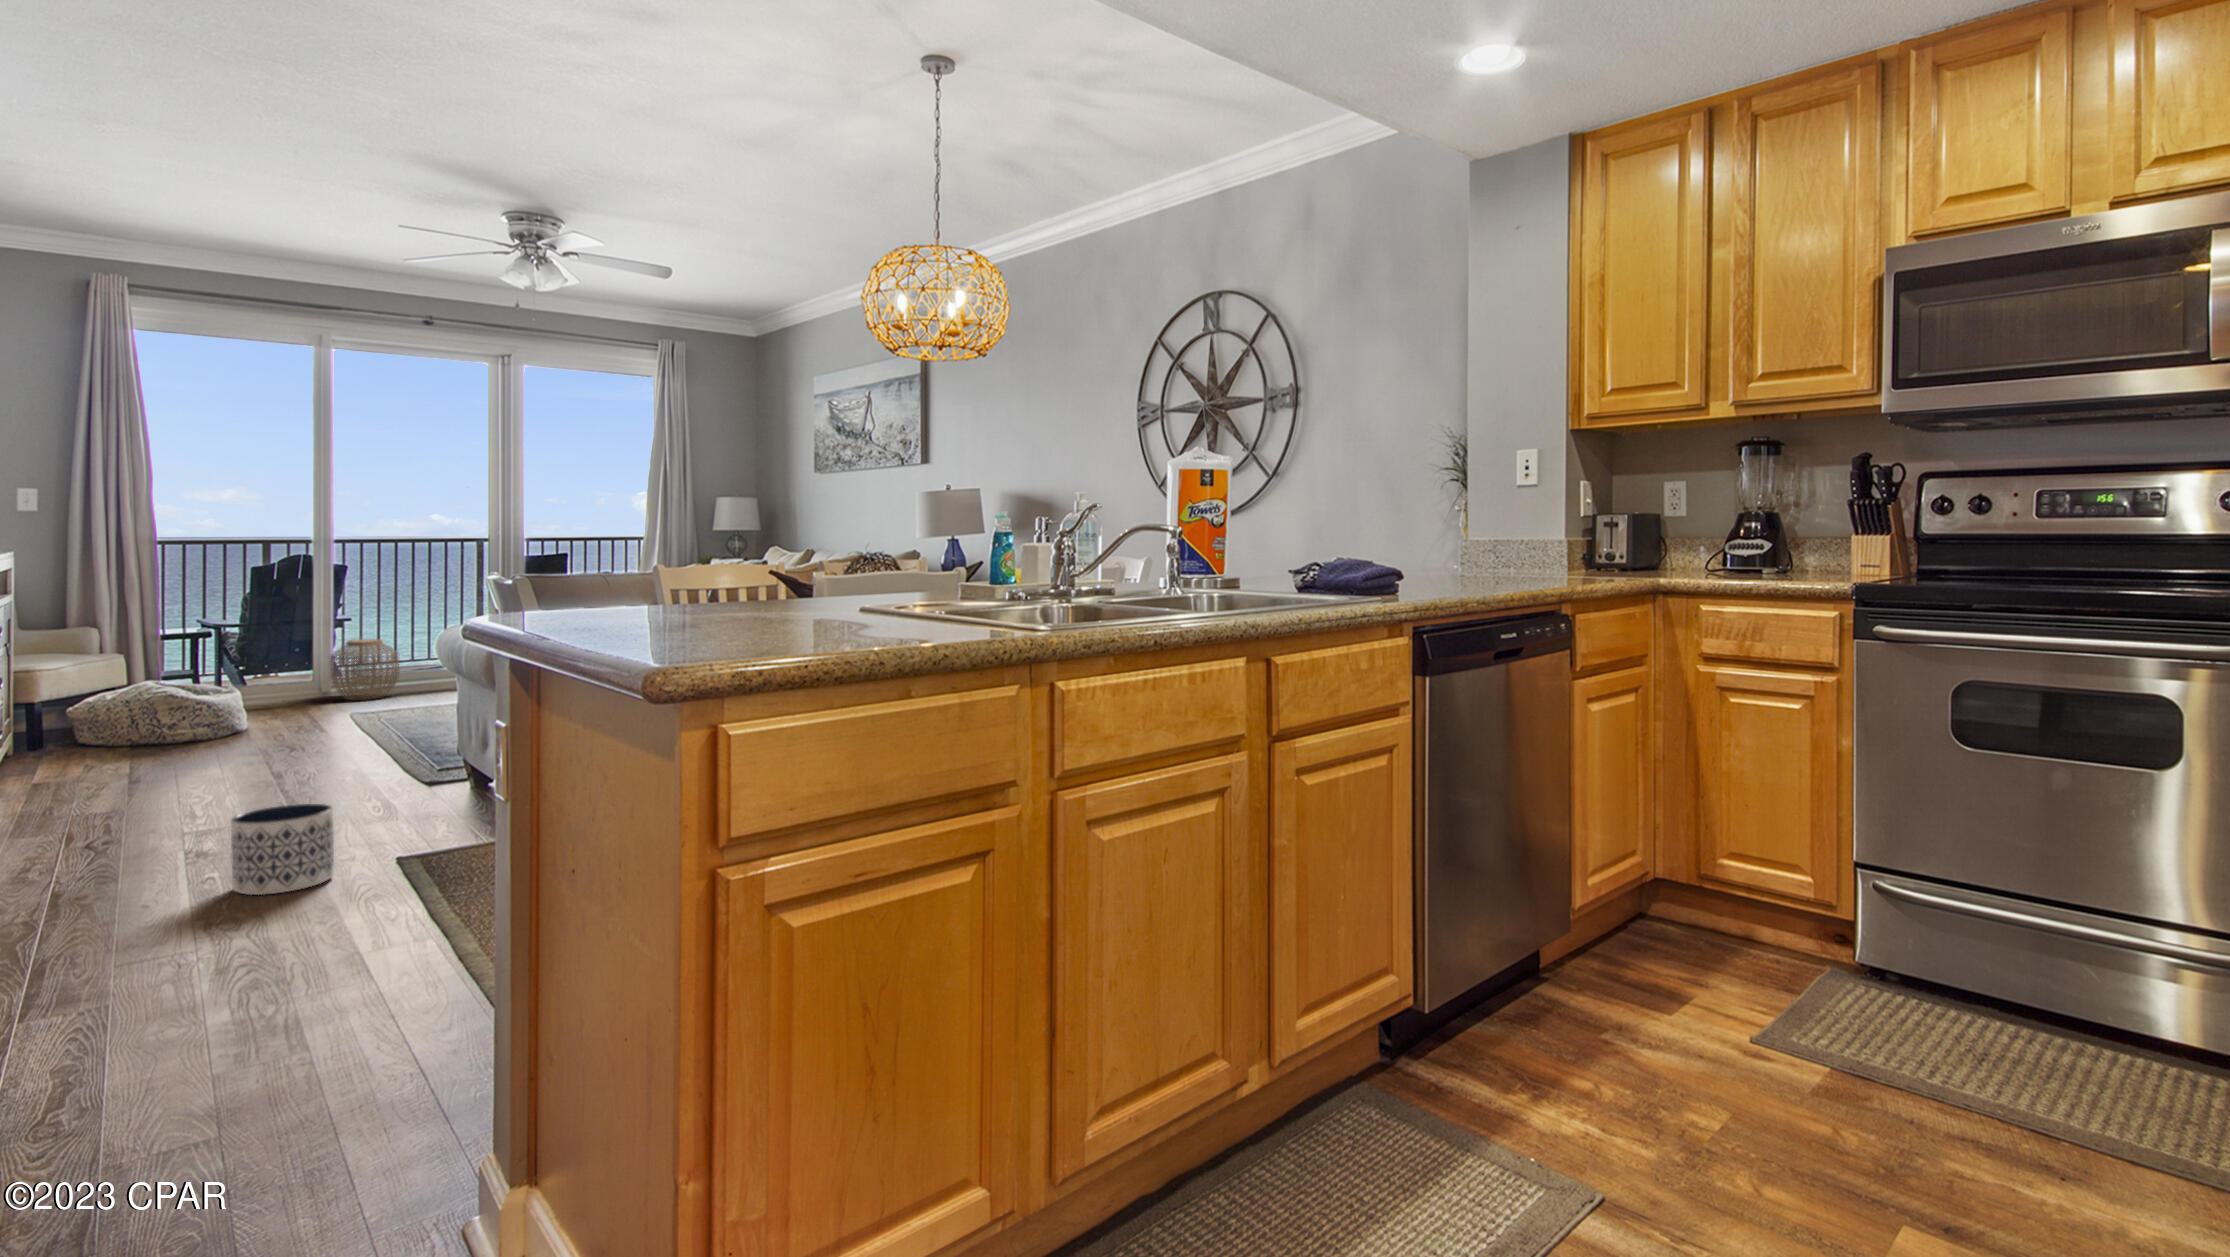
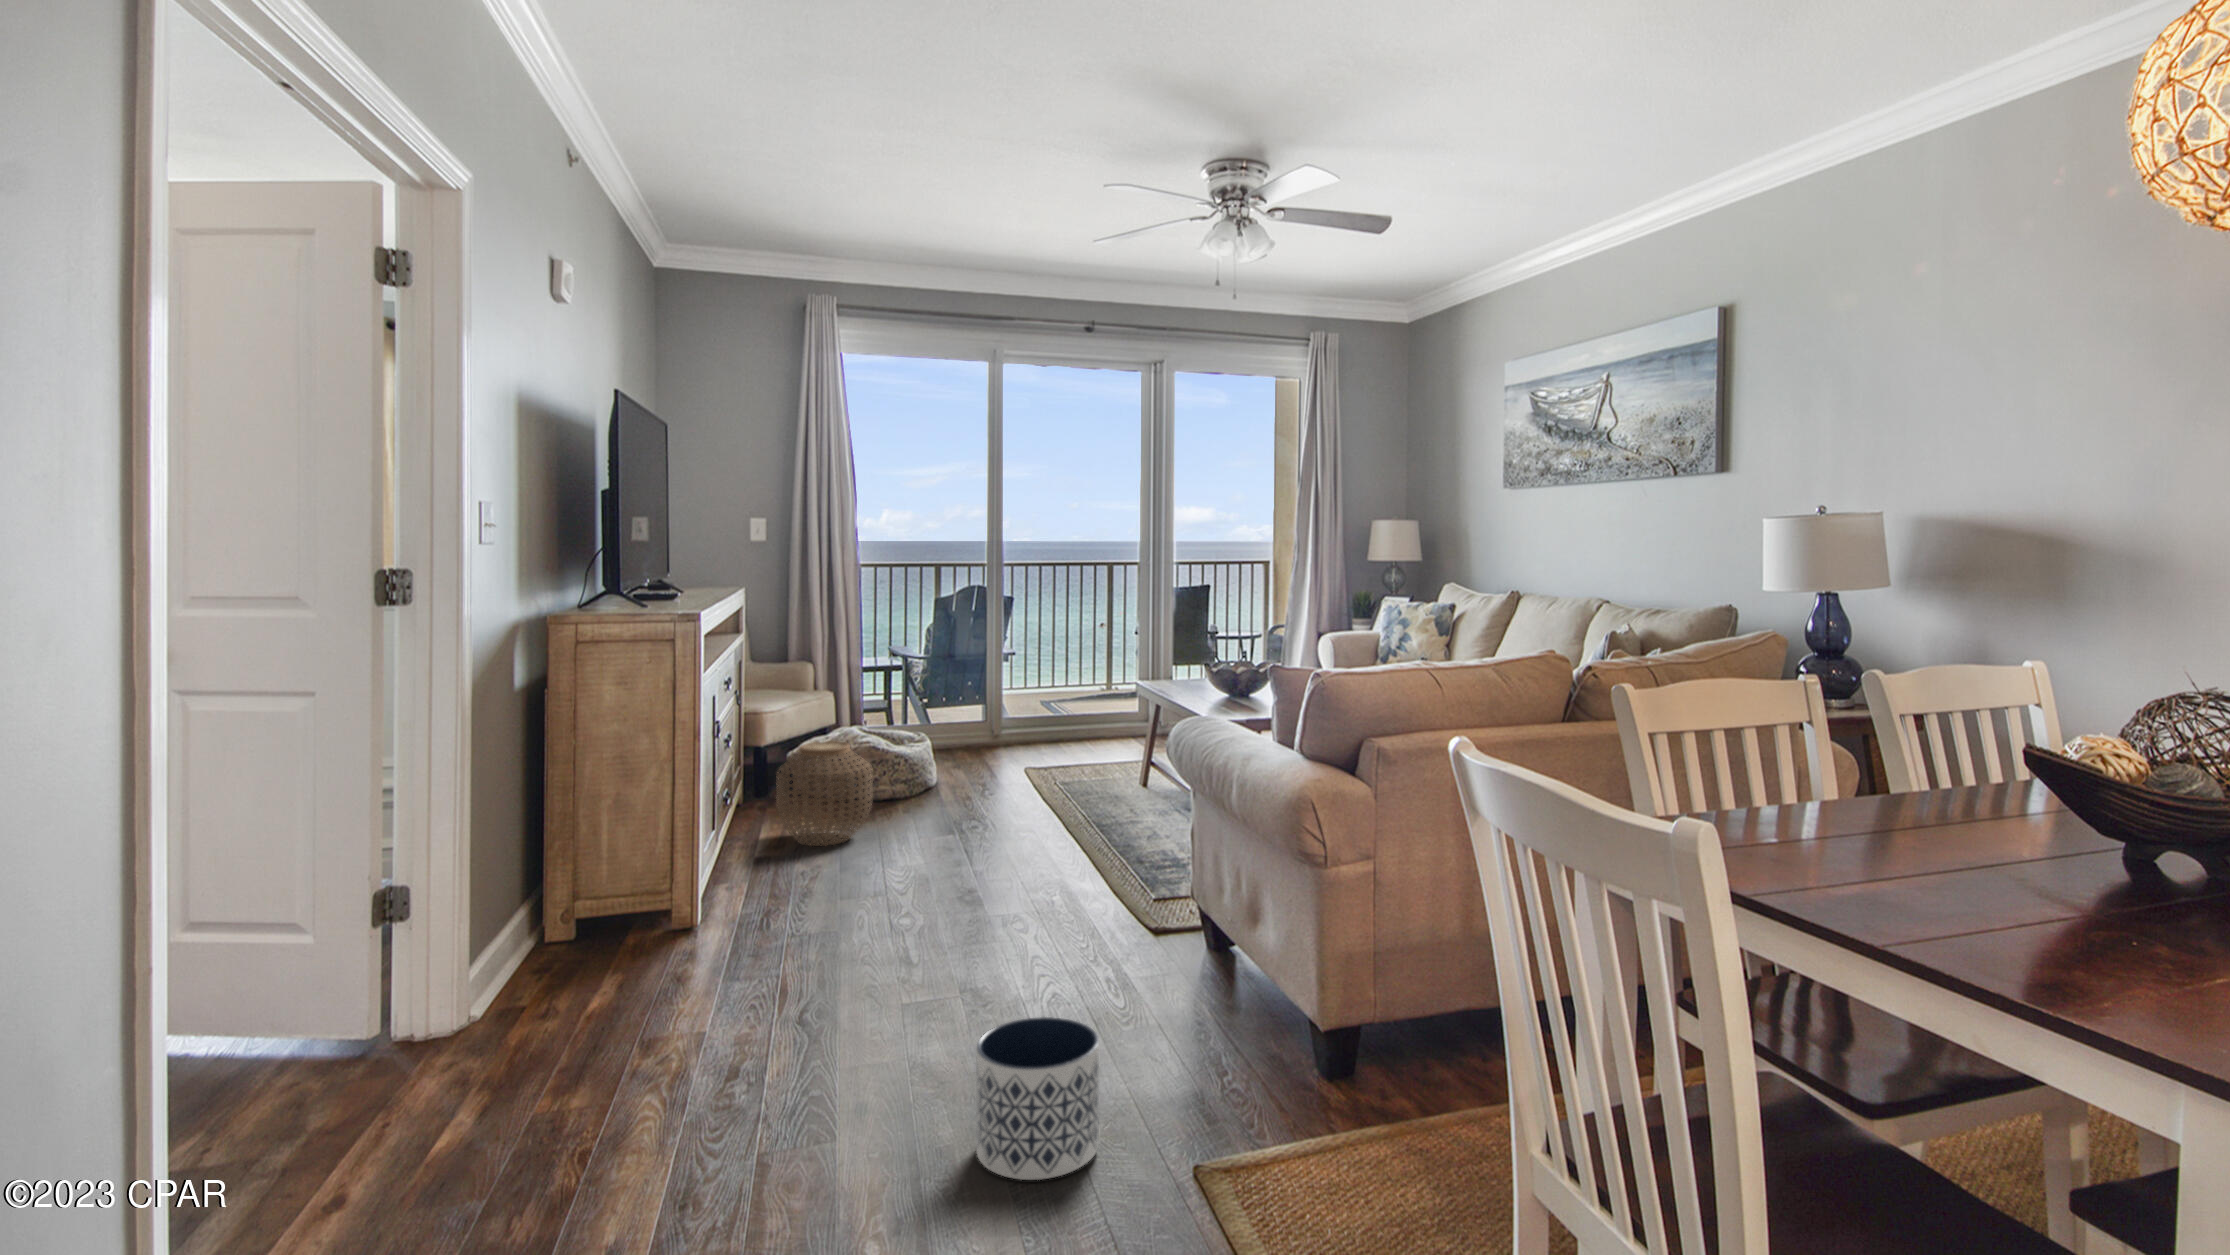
woven basket: present [330,639,400,700] -> present [776,741,872,846]

